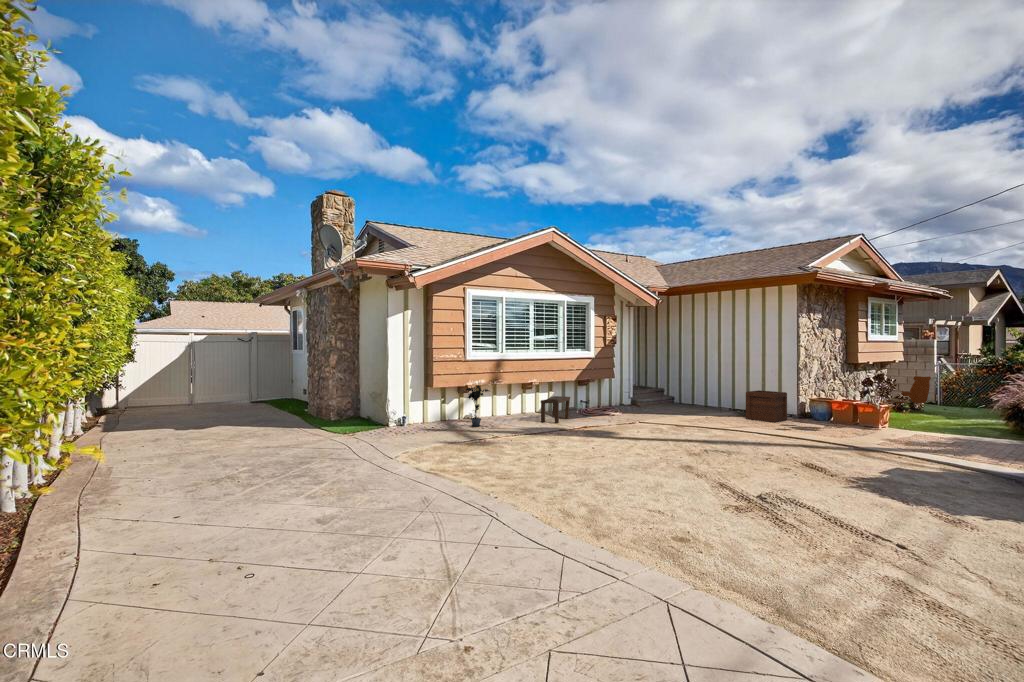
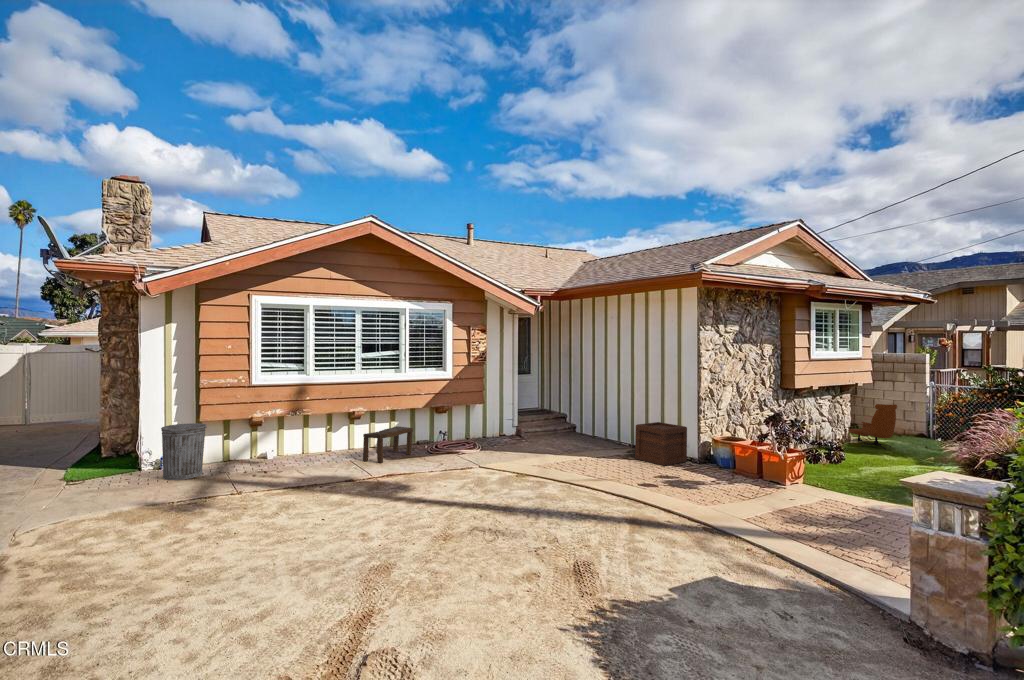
potted plant: present [463,385,489,427] -> none [249,415,288,468]
trash can: none [408,390,439,433] -> present [161,423,207,480]

